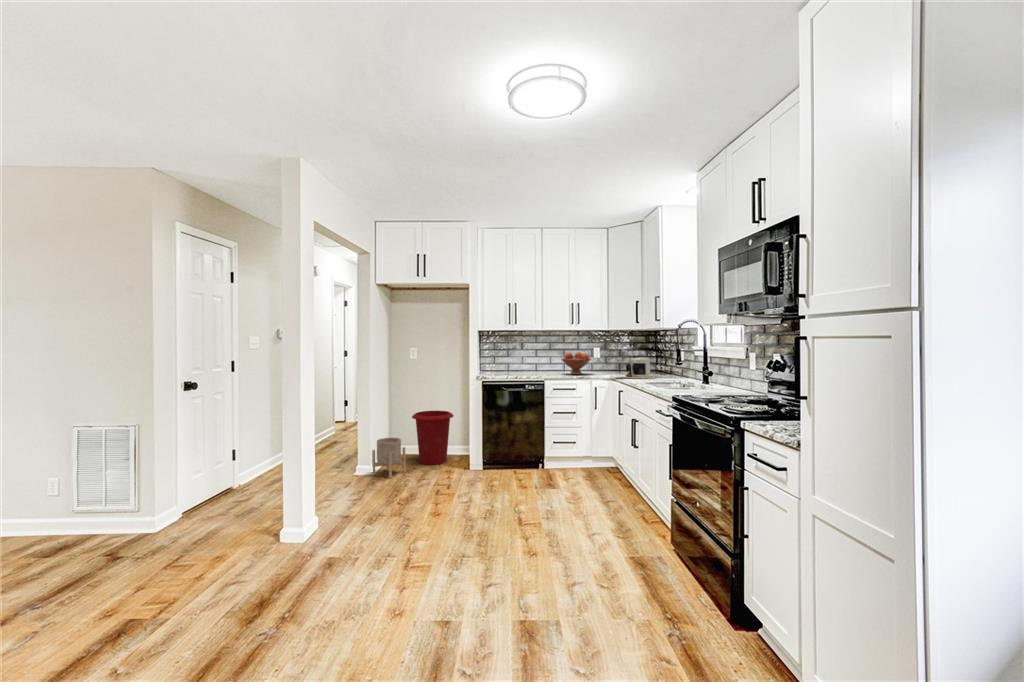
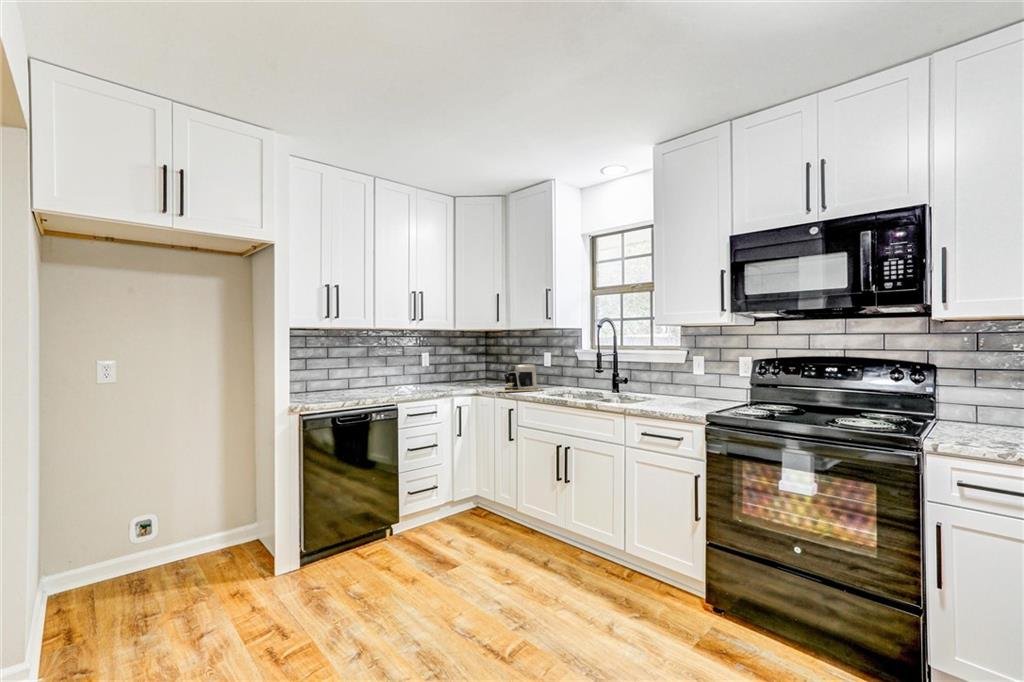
fruit bowl: present [562,352,591,375] -> none [403,359,446,391]
waste bin: present [412,411,453,465] -> none [123,475,220,591]
planter: present [372,438,405,478] -> none [48,553,135,660]

